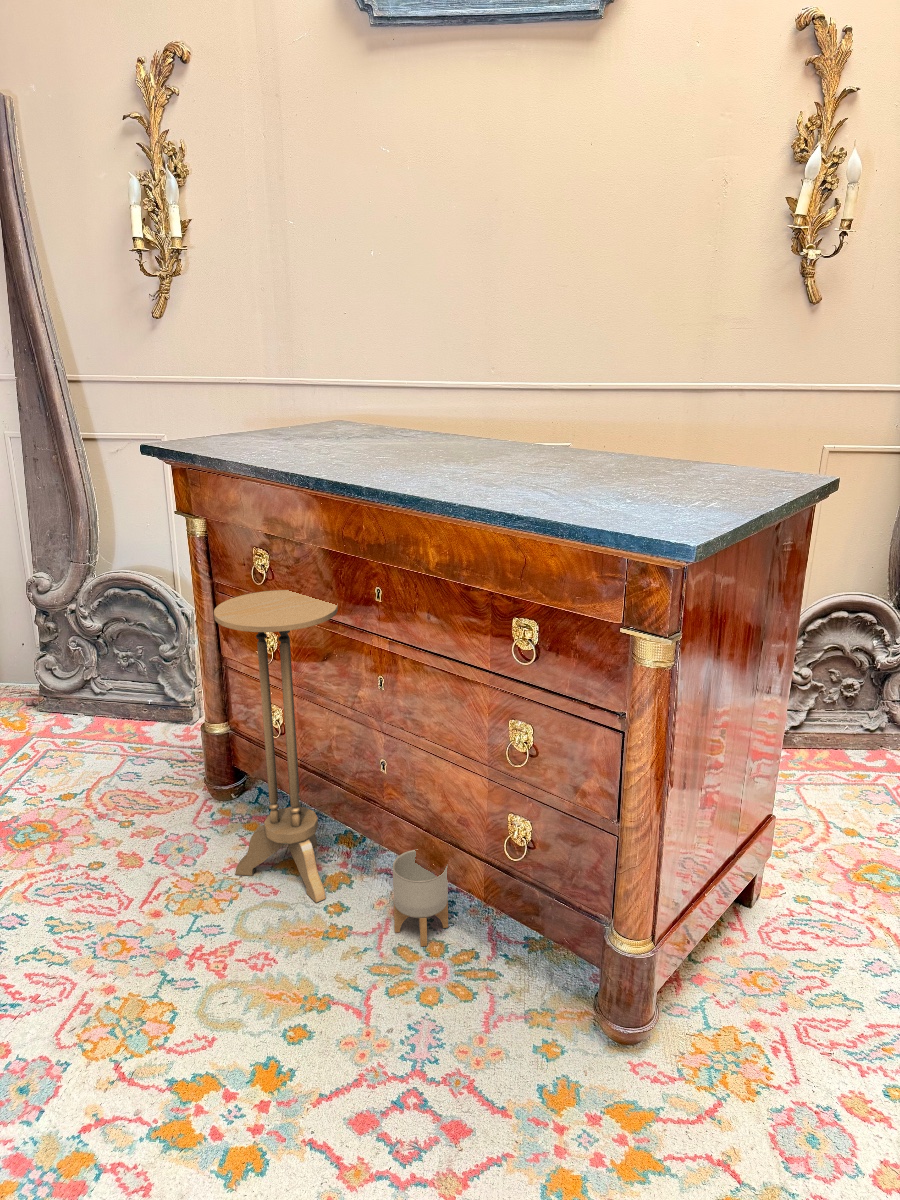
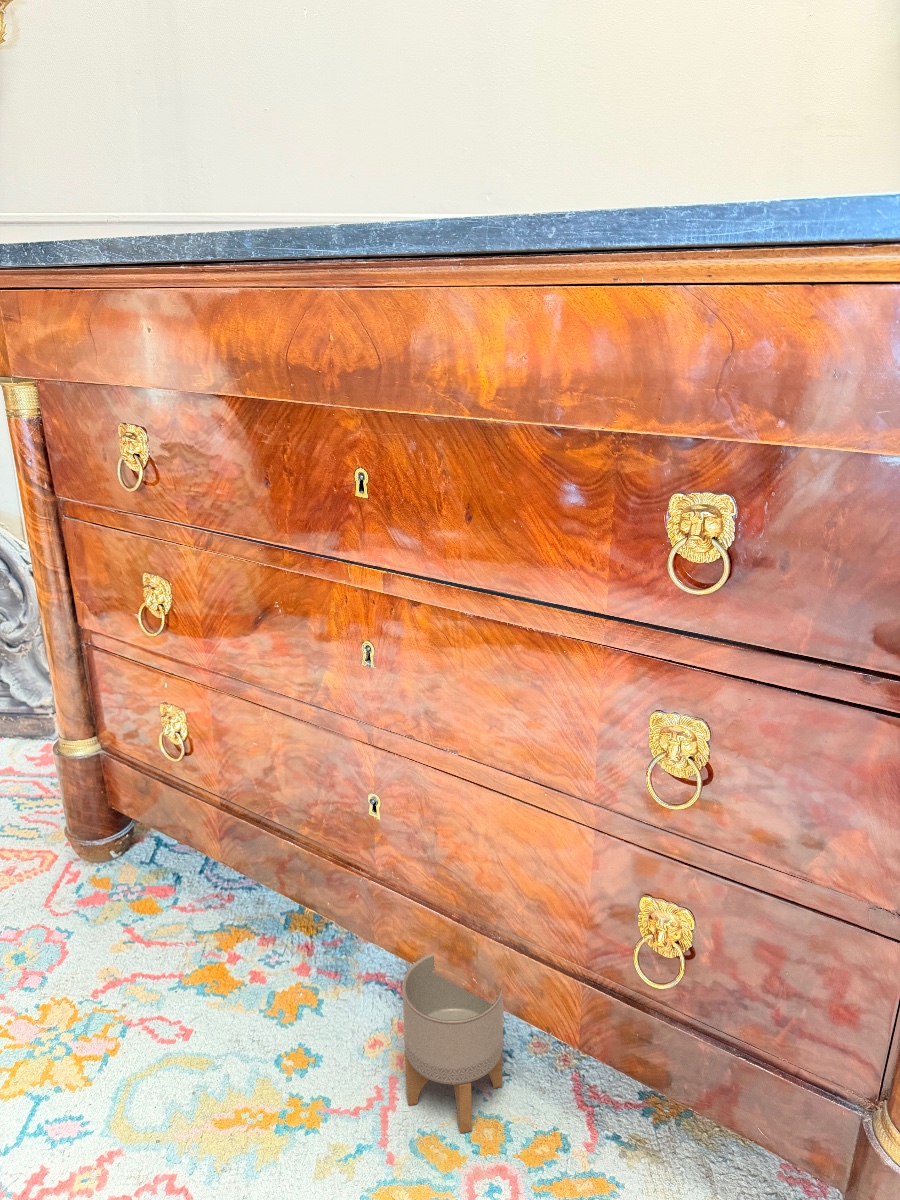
side table: present [214,590,338,903] -> none [40,498,279,1051]

